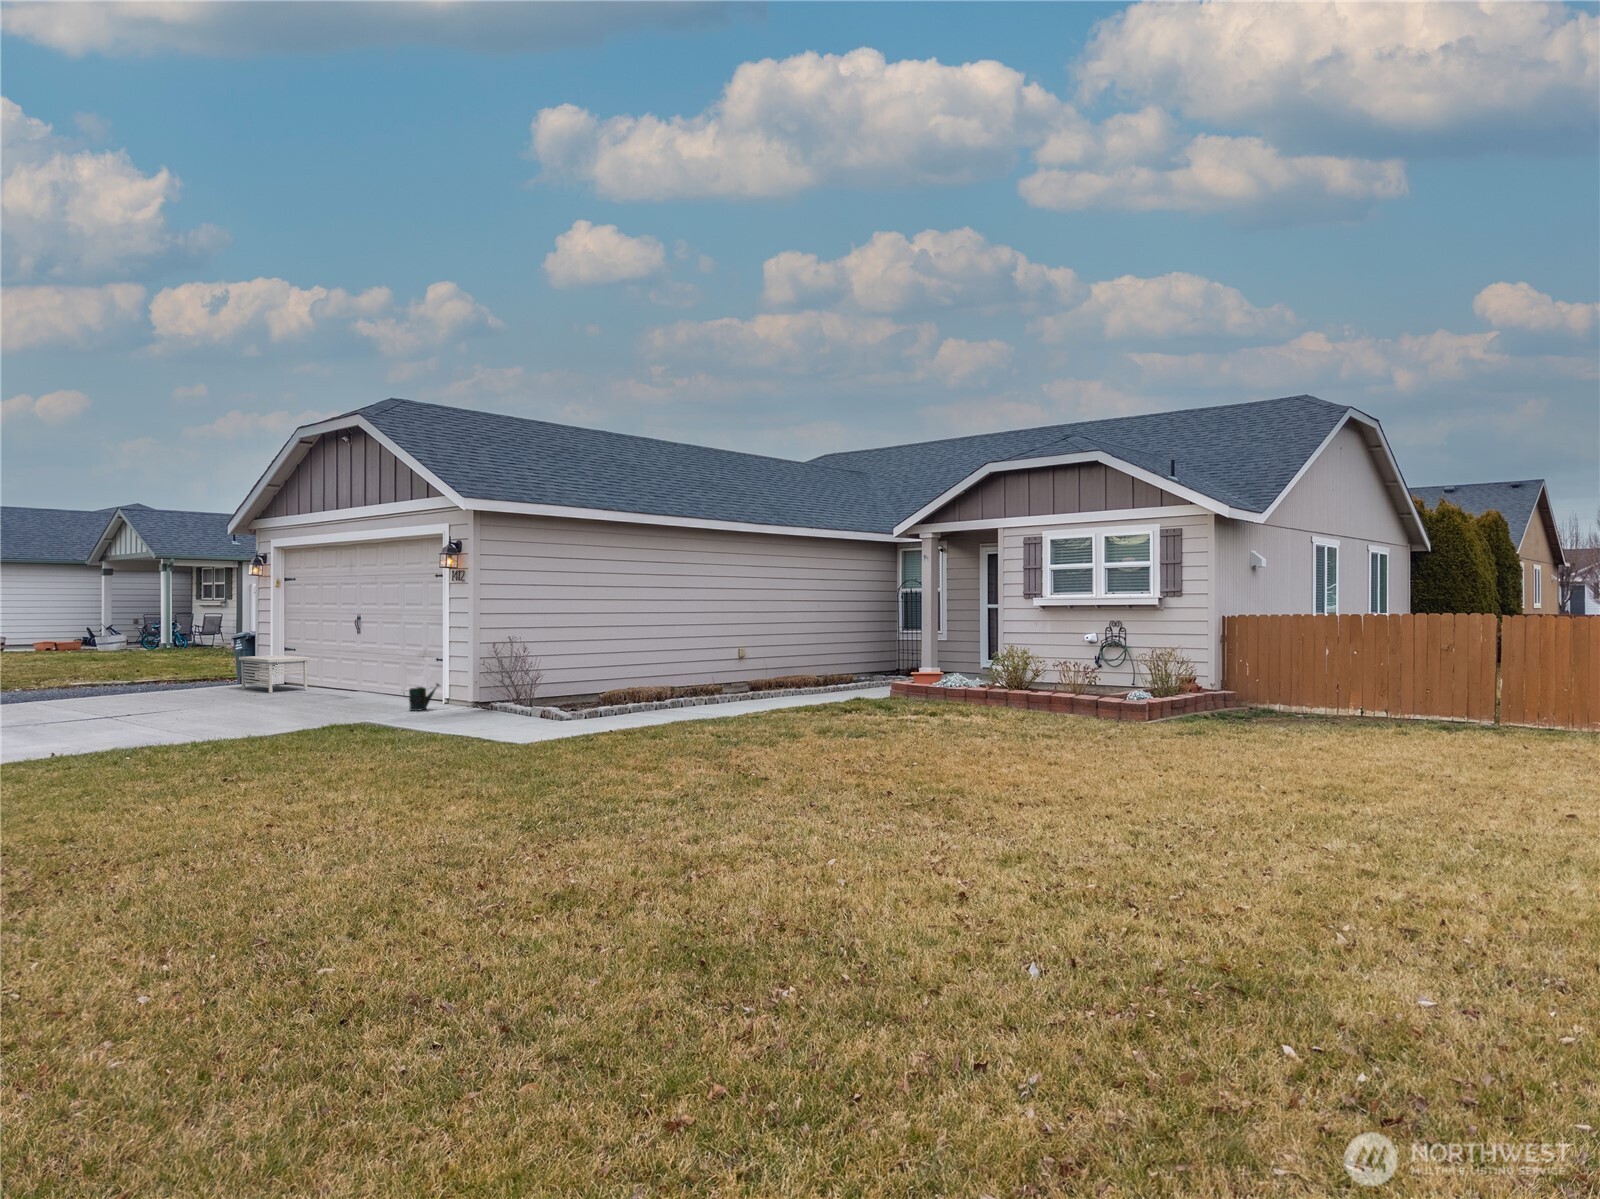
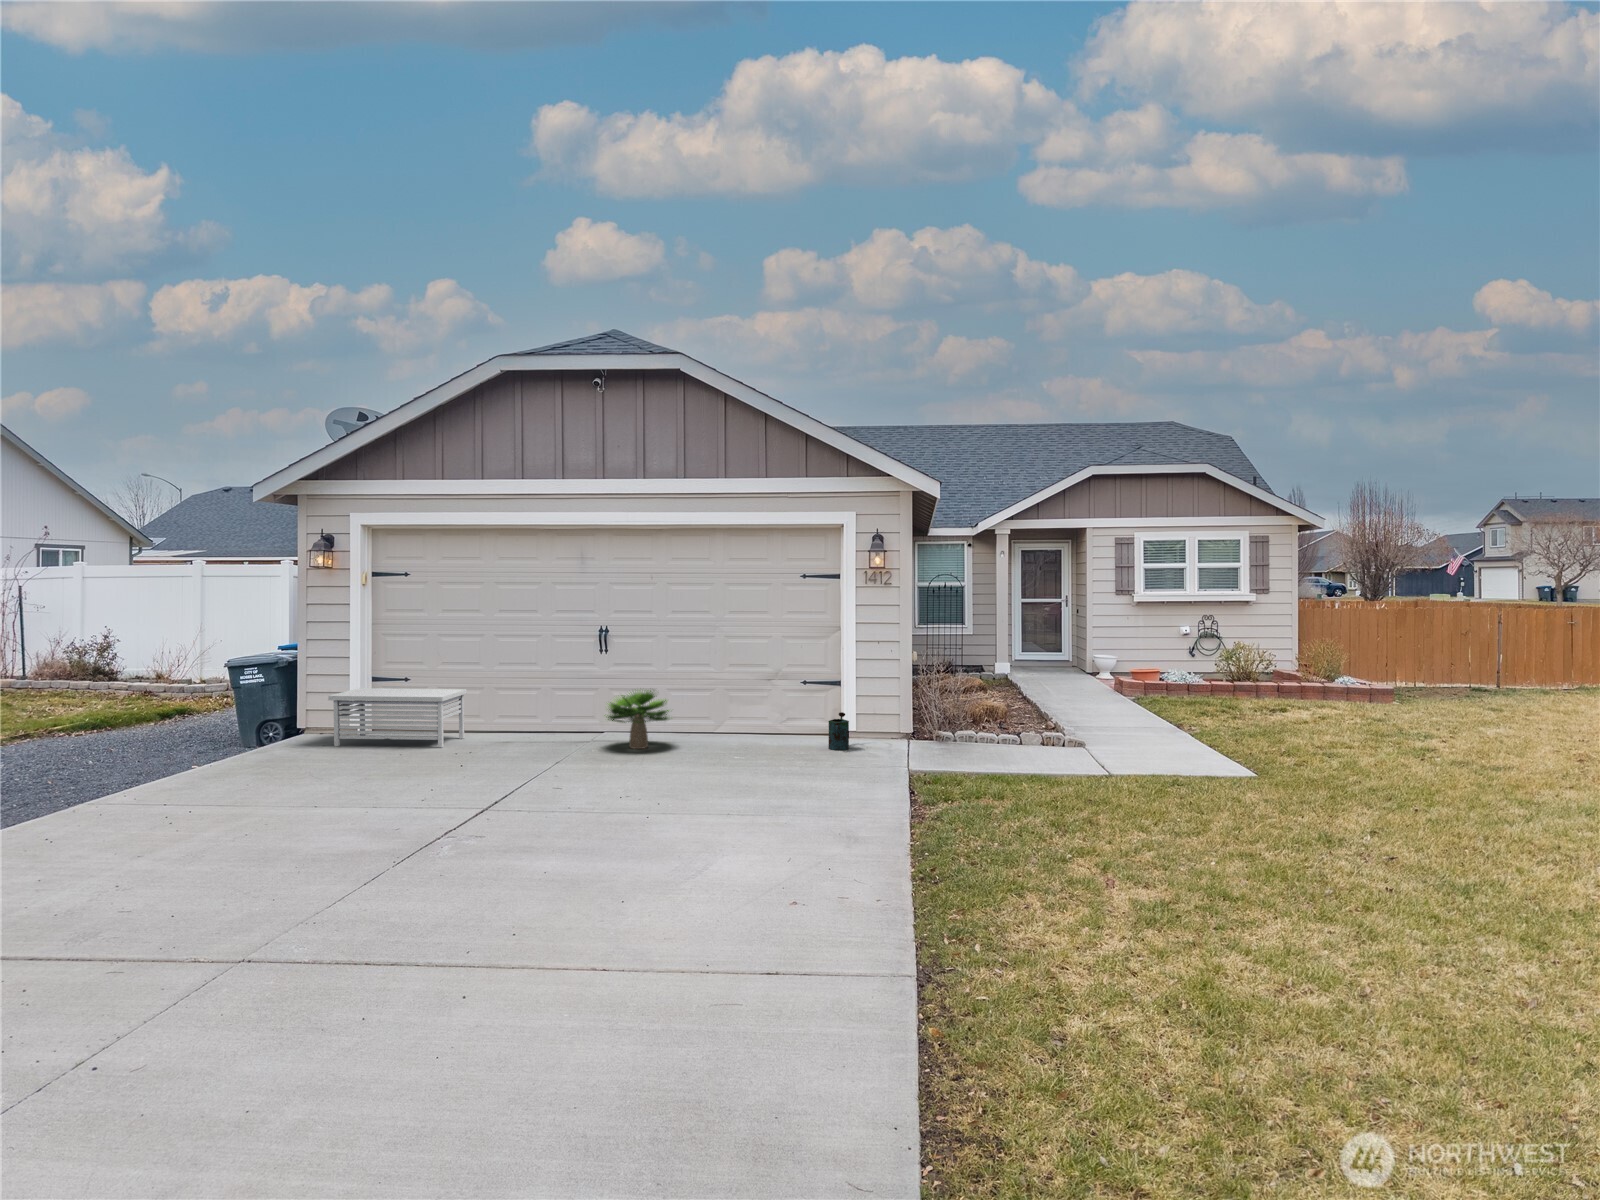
potted plant: none [310,657,367,701] -> present [606,690,669,749]

